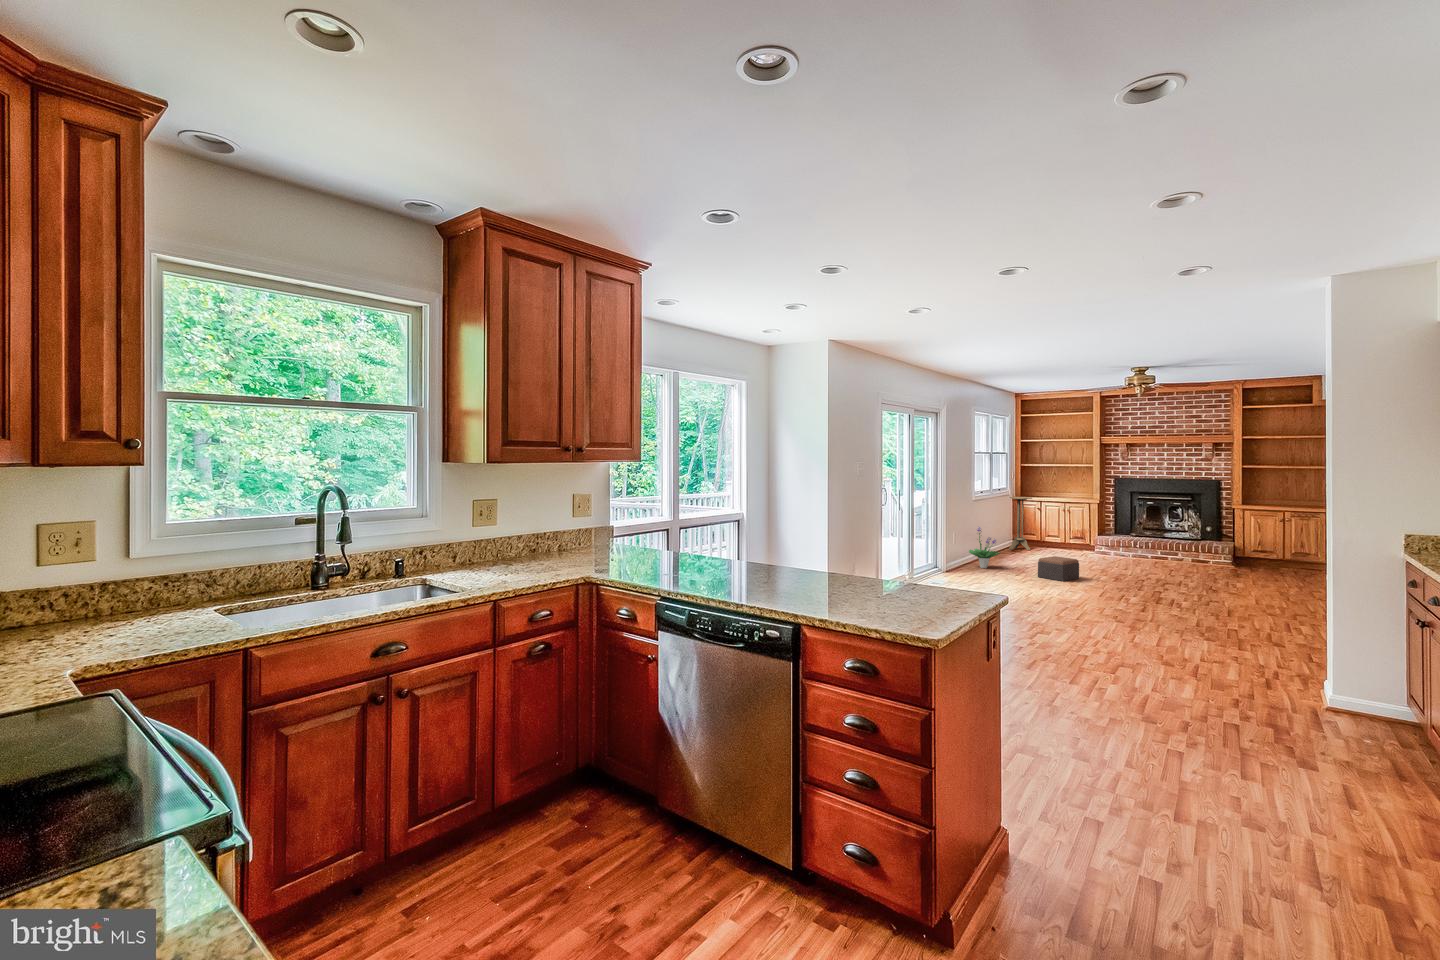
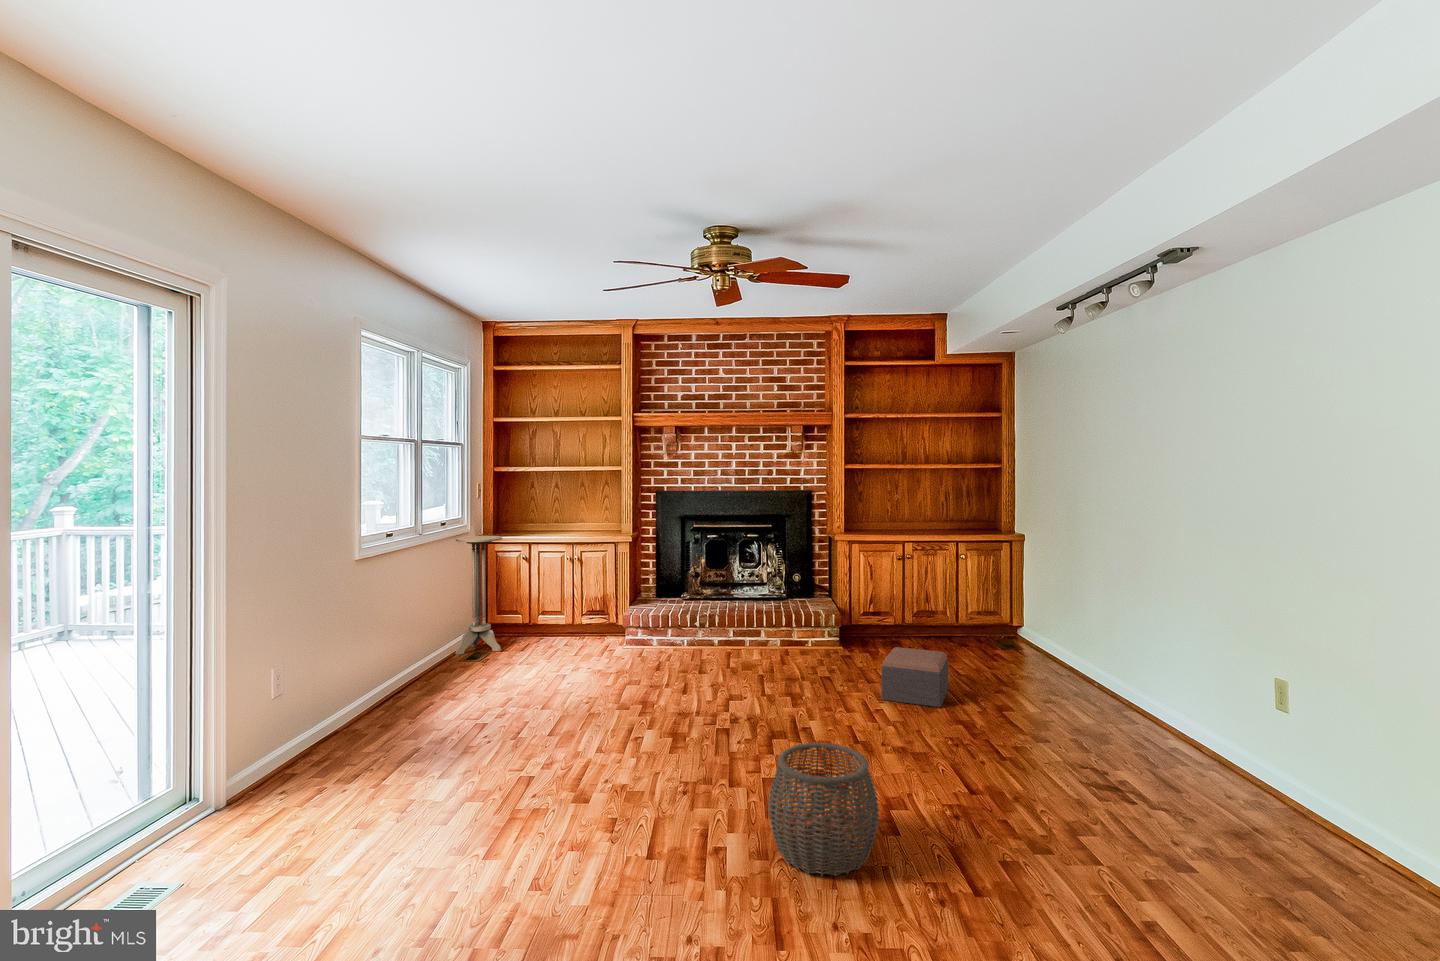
potted plant: present [969,527,1000,568] -> none [238,654,352,784]
footstool: present [1038,556,1079,581] -> present [881,647,948,708]
woven basket: none [1165,561,1209,597] -> present [768,743,879,876]

